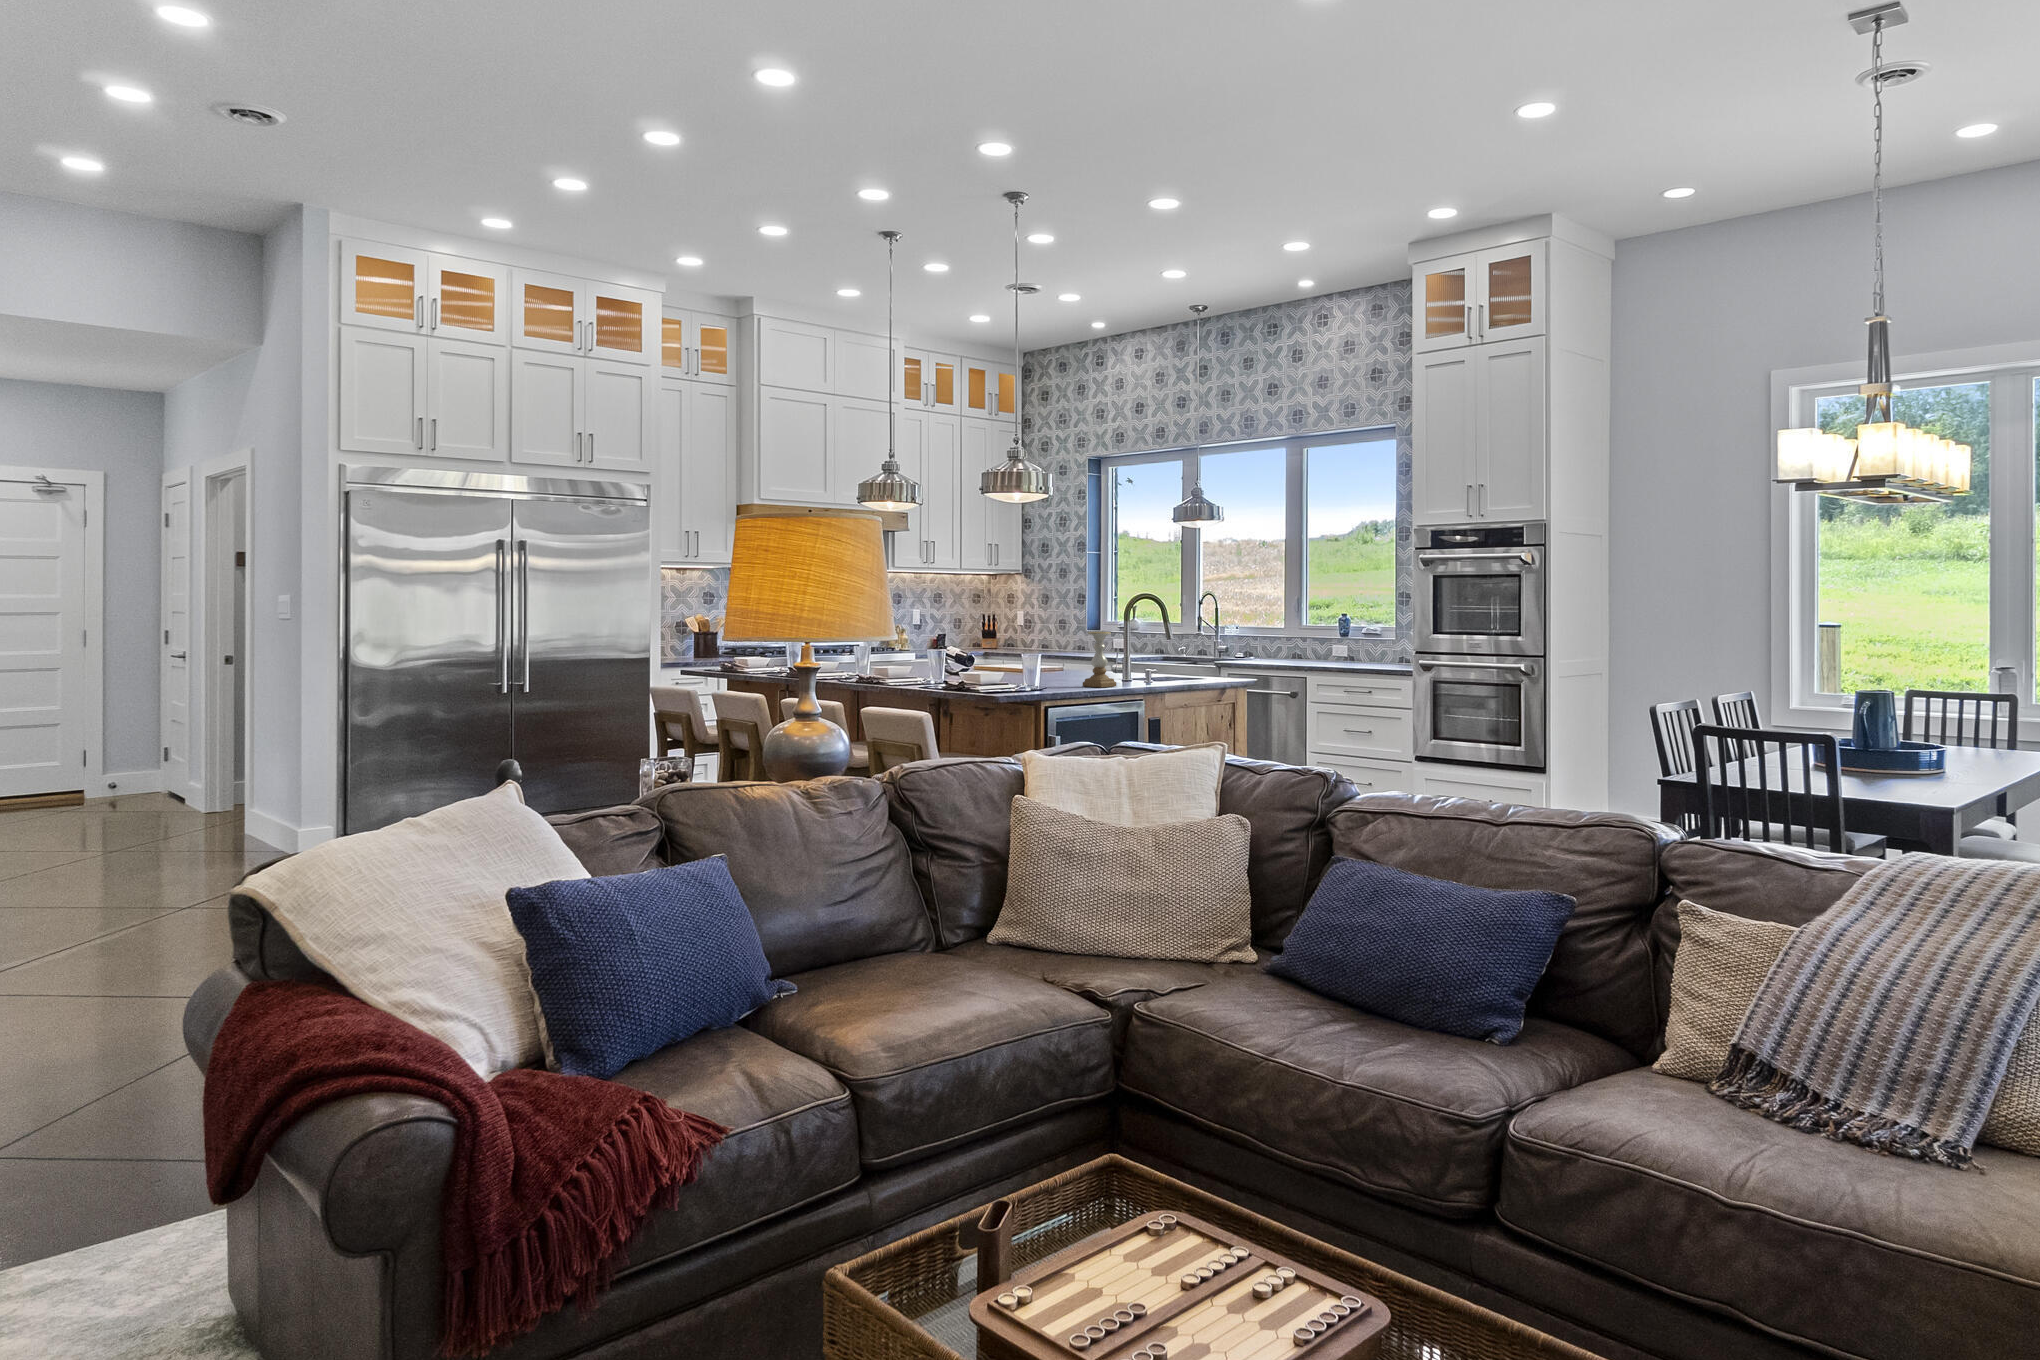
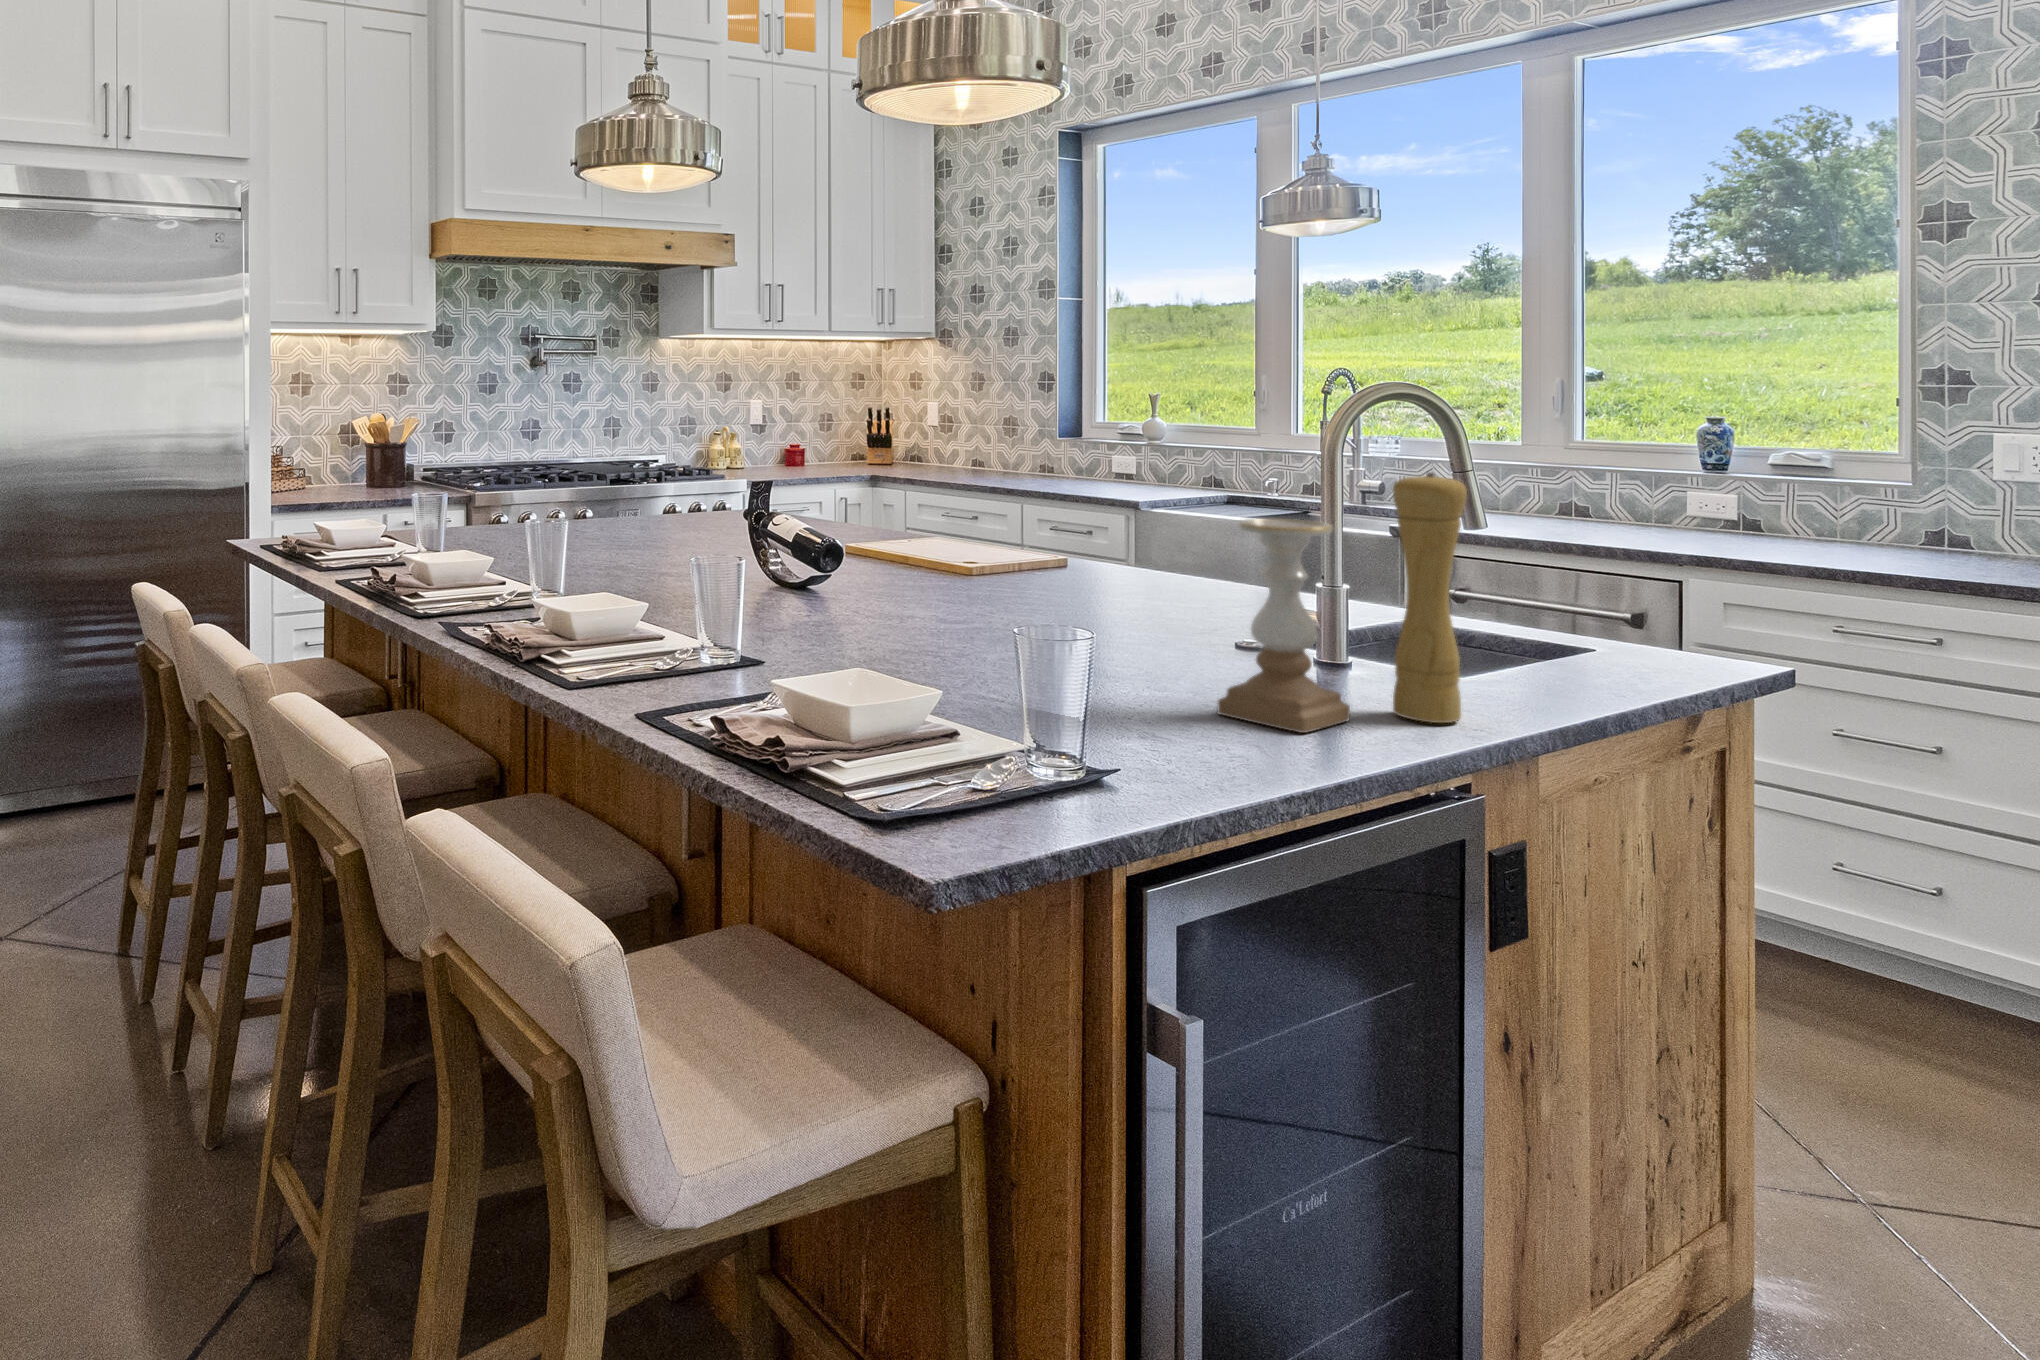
pepper mill: none [1129,618,1146,686] -> present [1393,473,1467,723]

